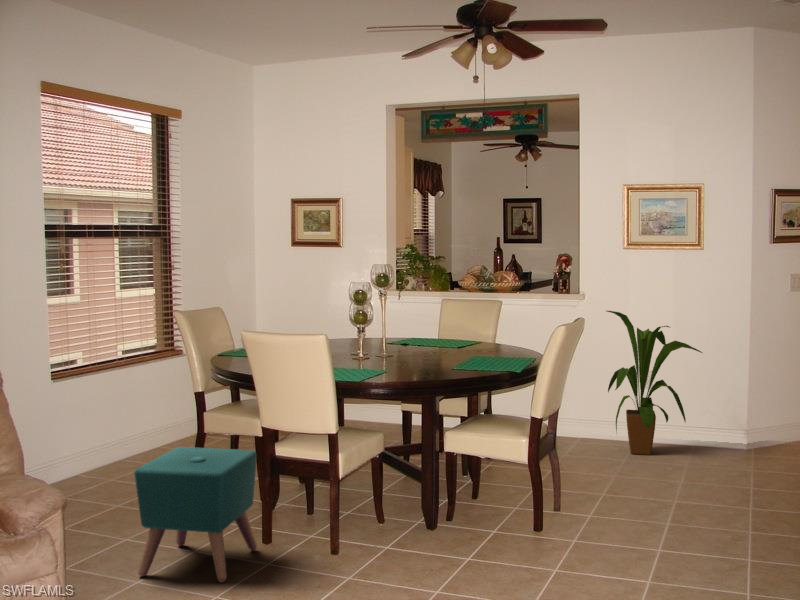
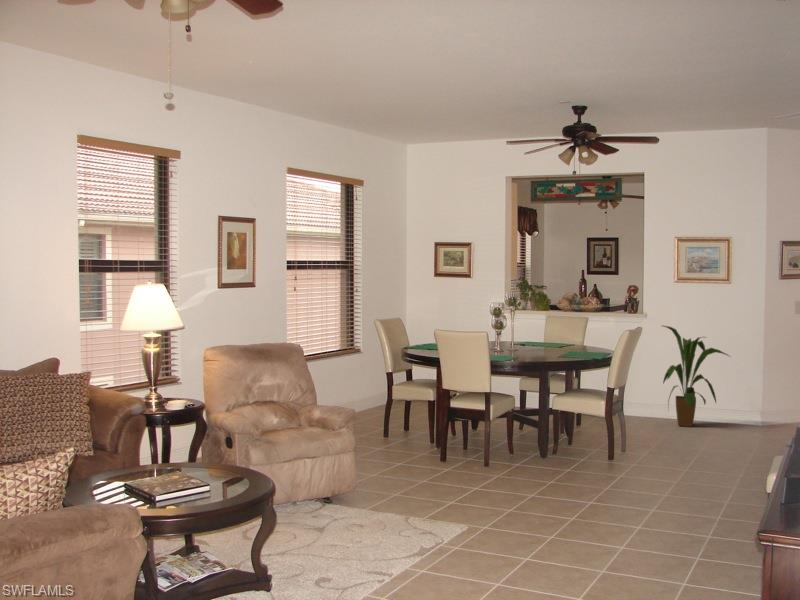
ottoman: present [134,447,257,583] -> none [377,398,442,473]

